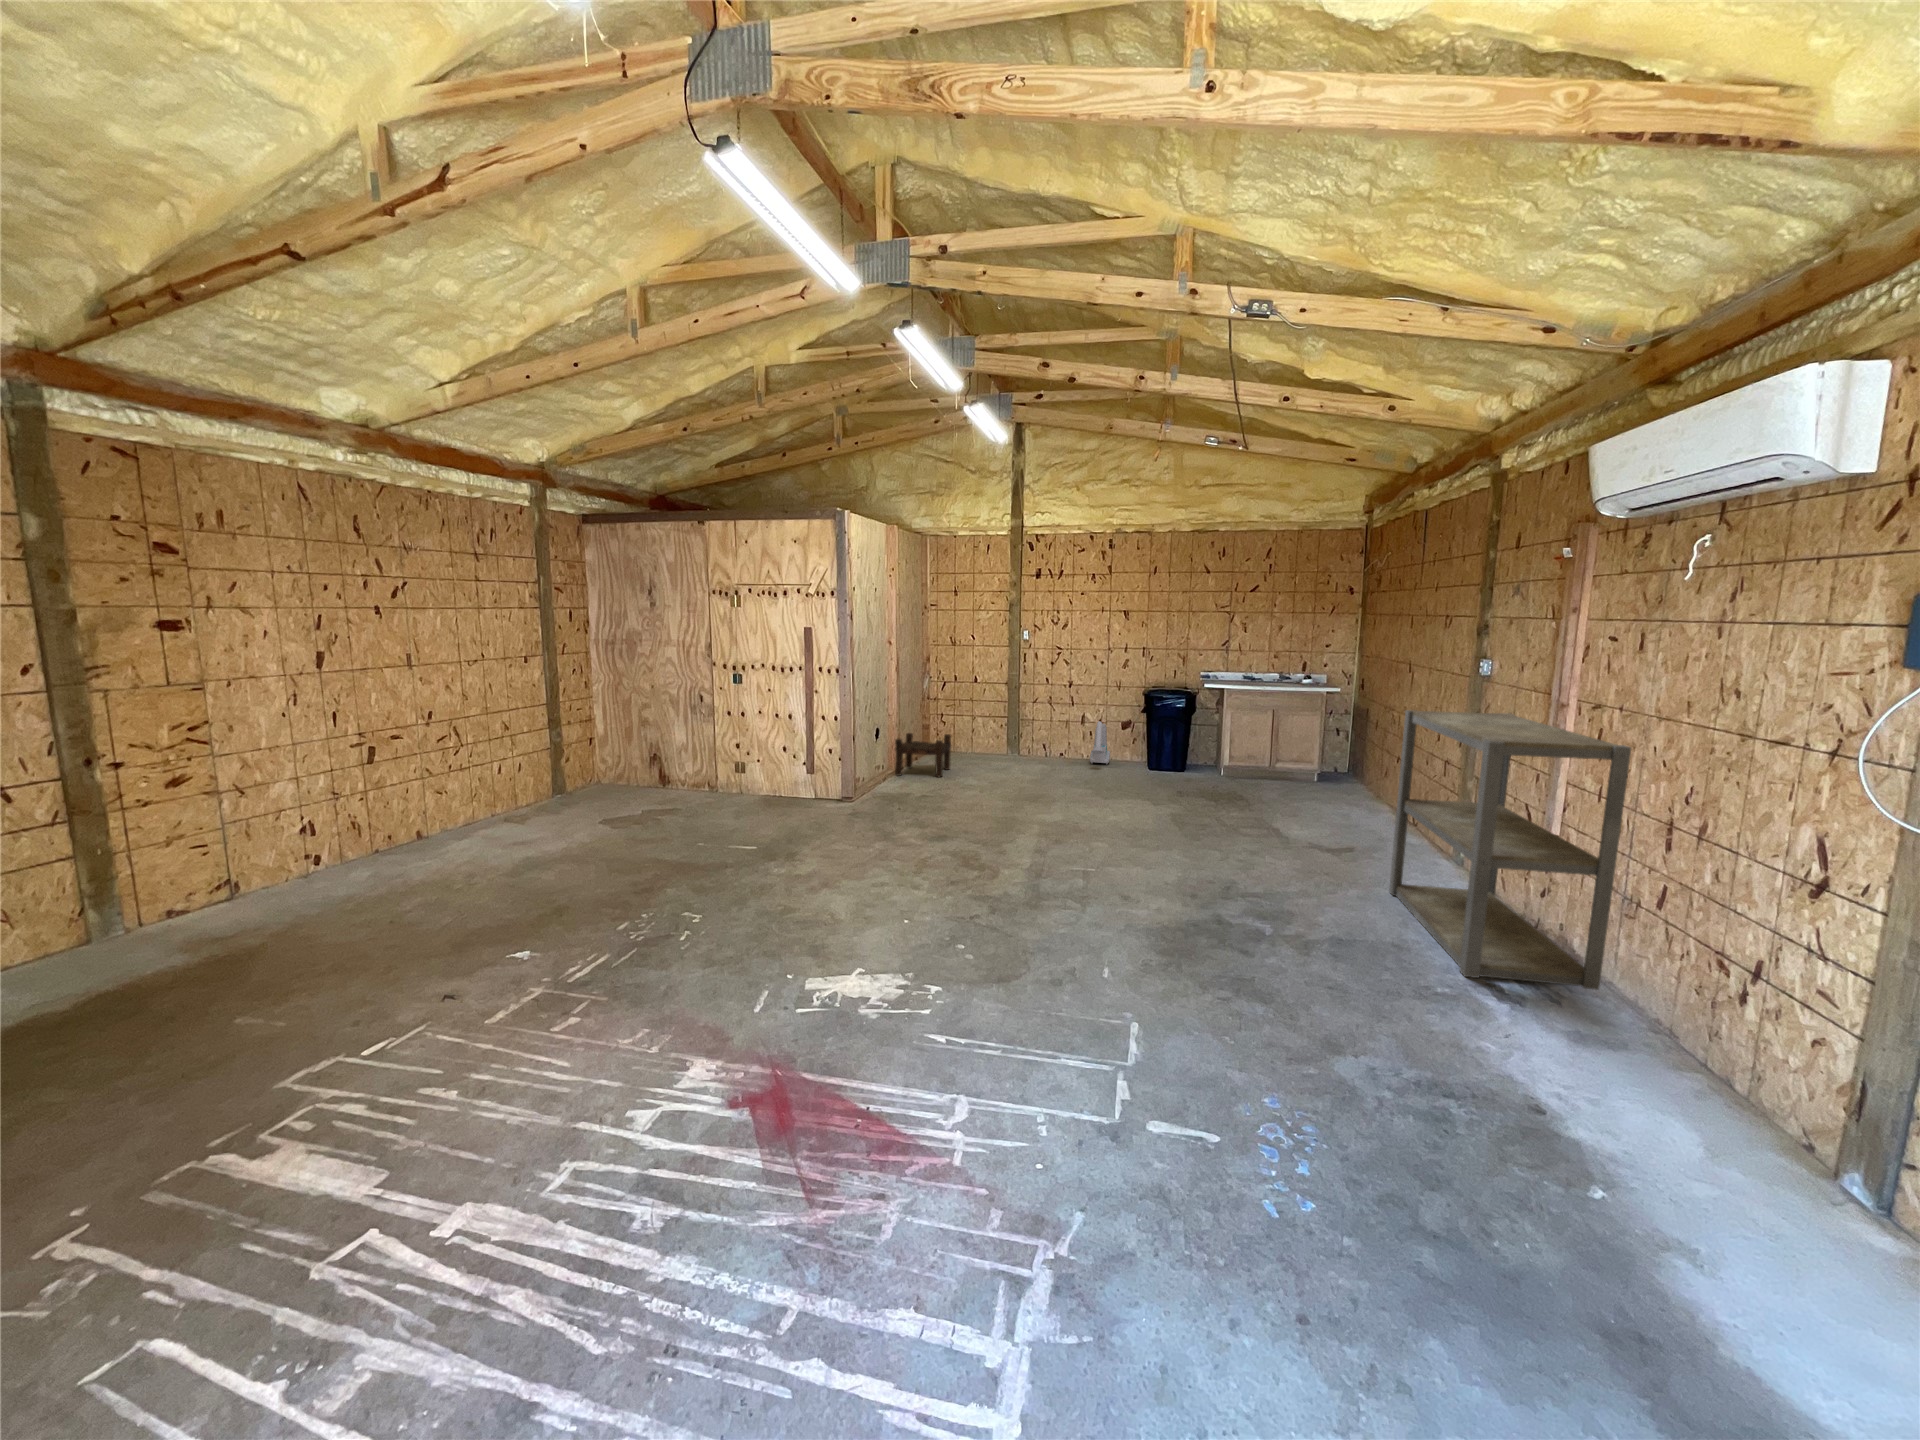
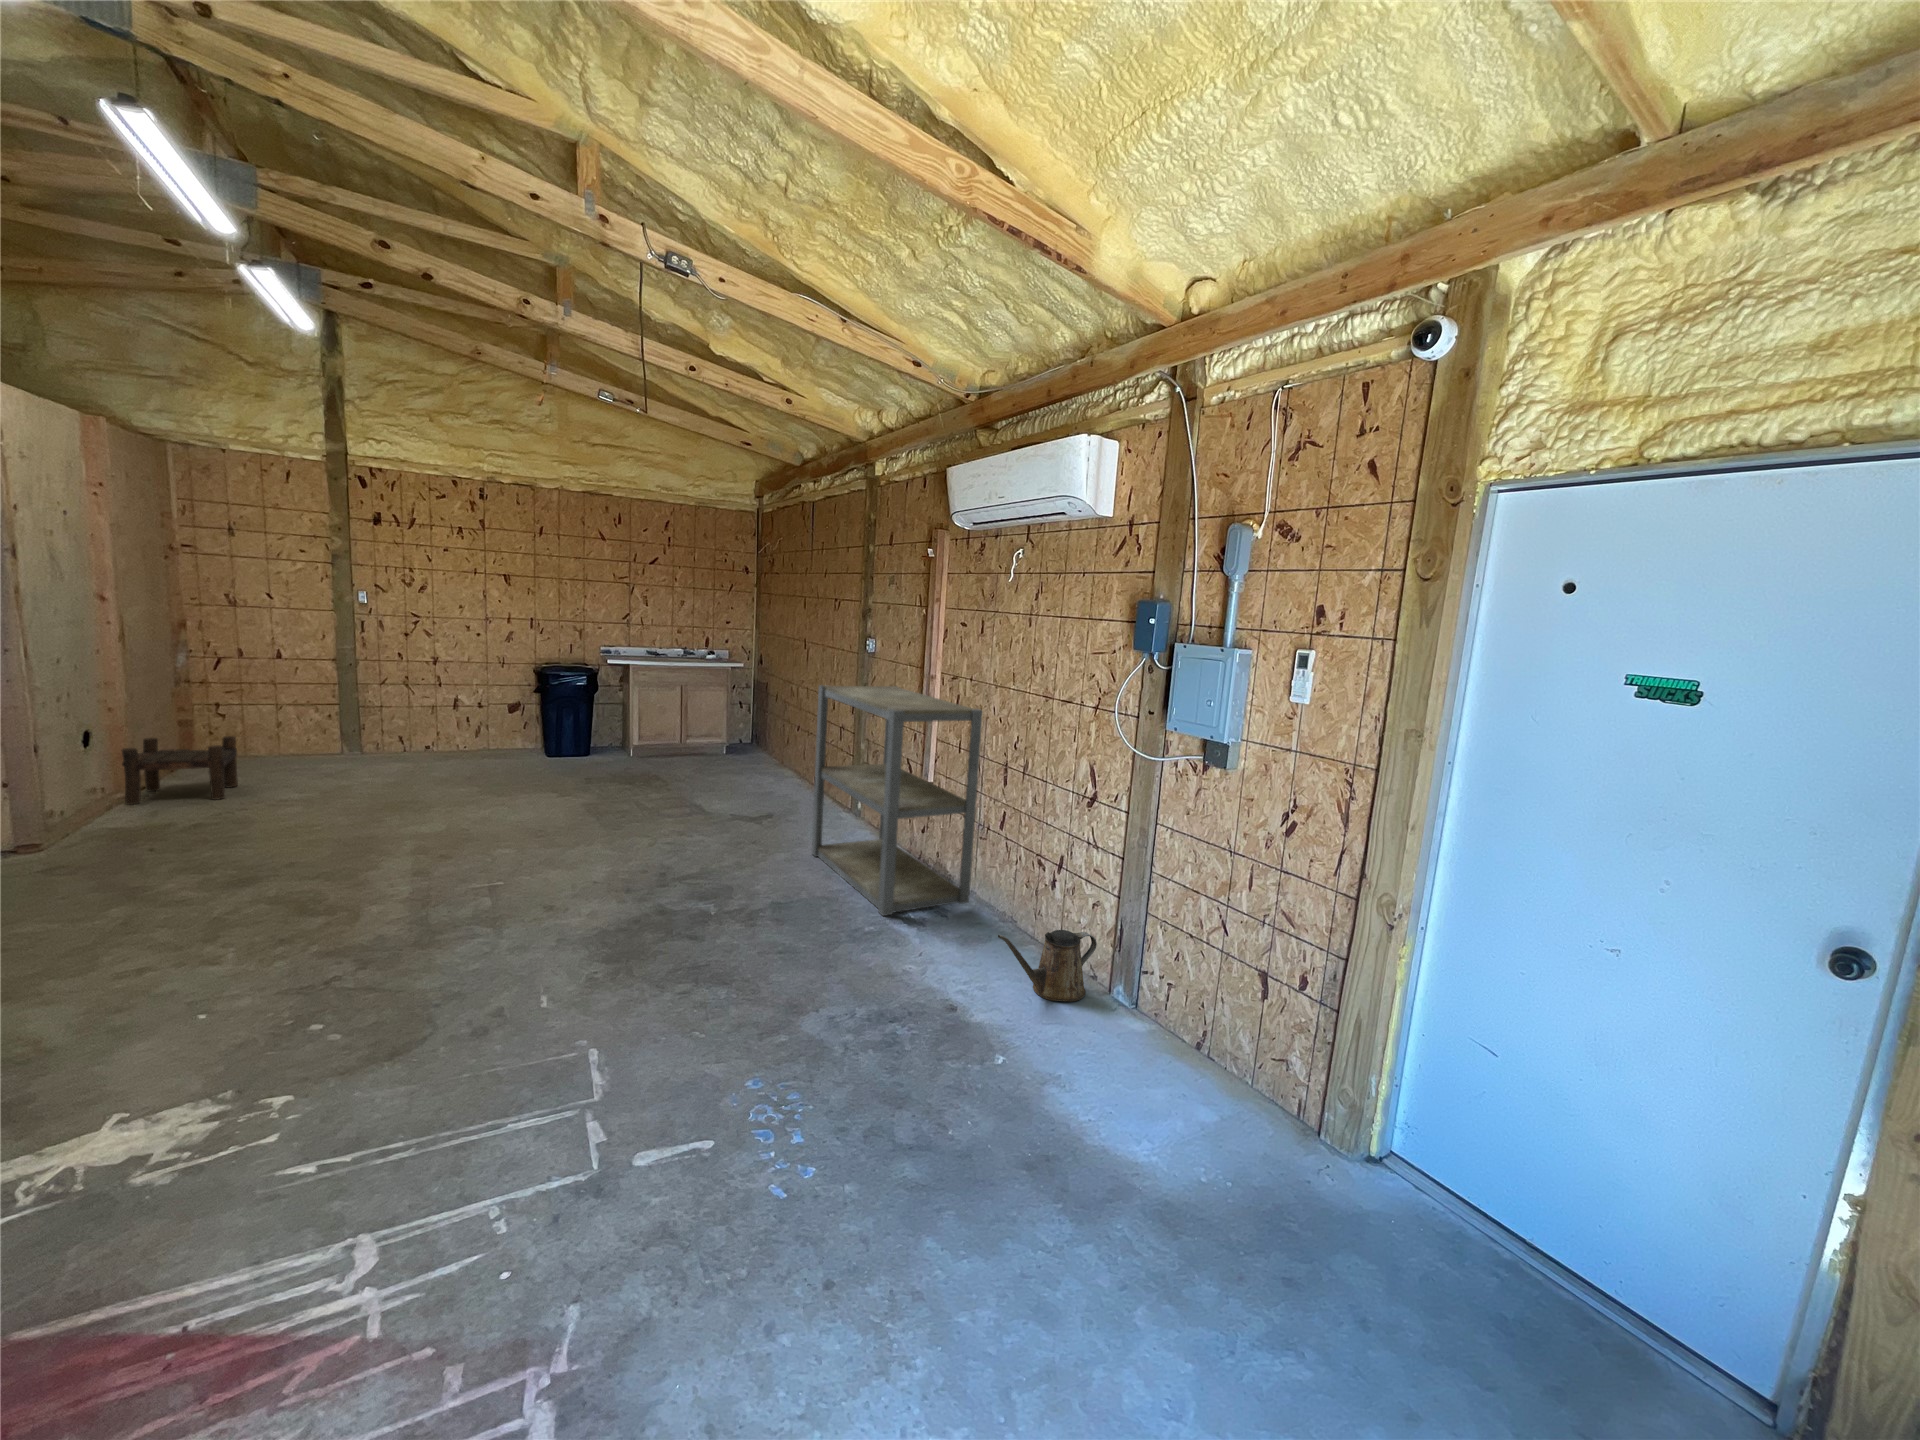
vacuum cleaner: present [1090,721,1110,765] -> none [466,708,494,760]
watering can: none [1617,1036,1814,1166] -> present [998,930,1097,1002]

